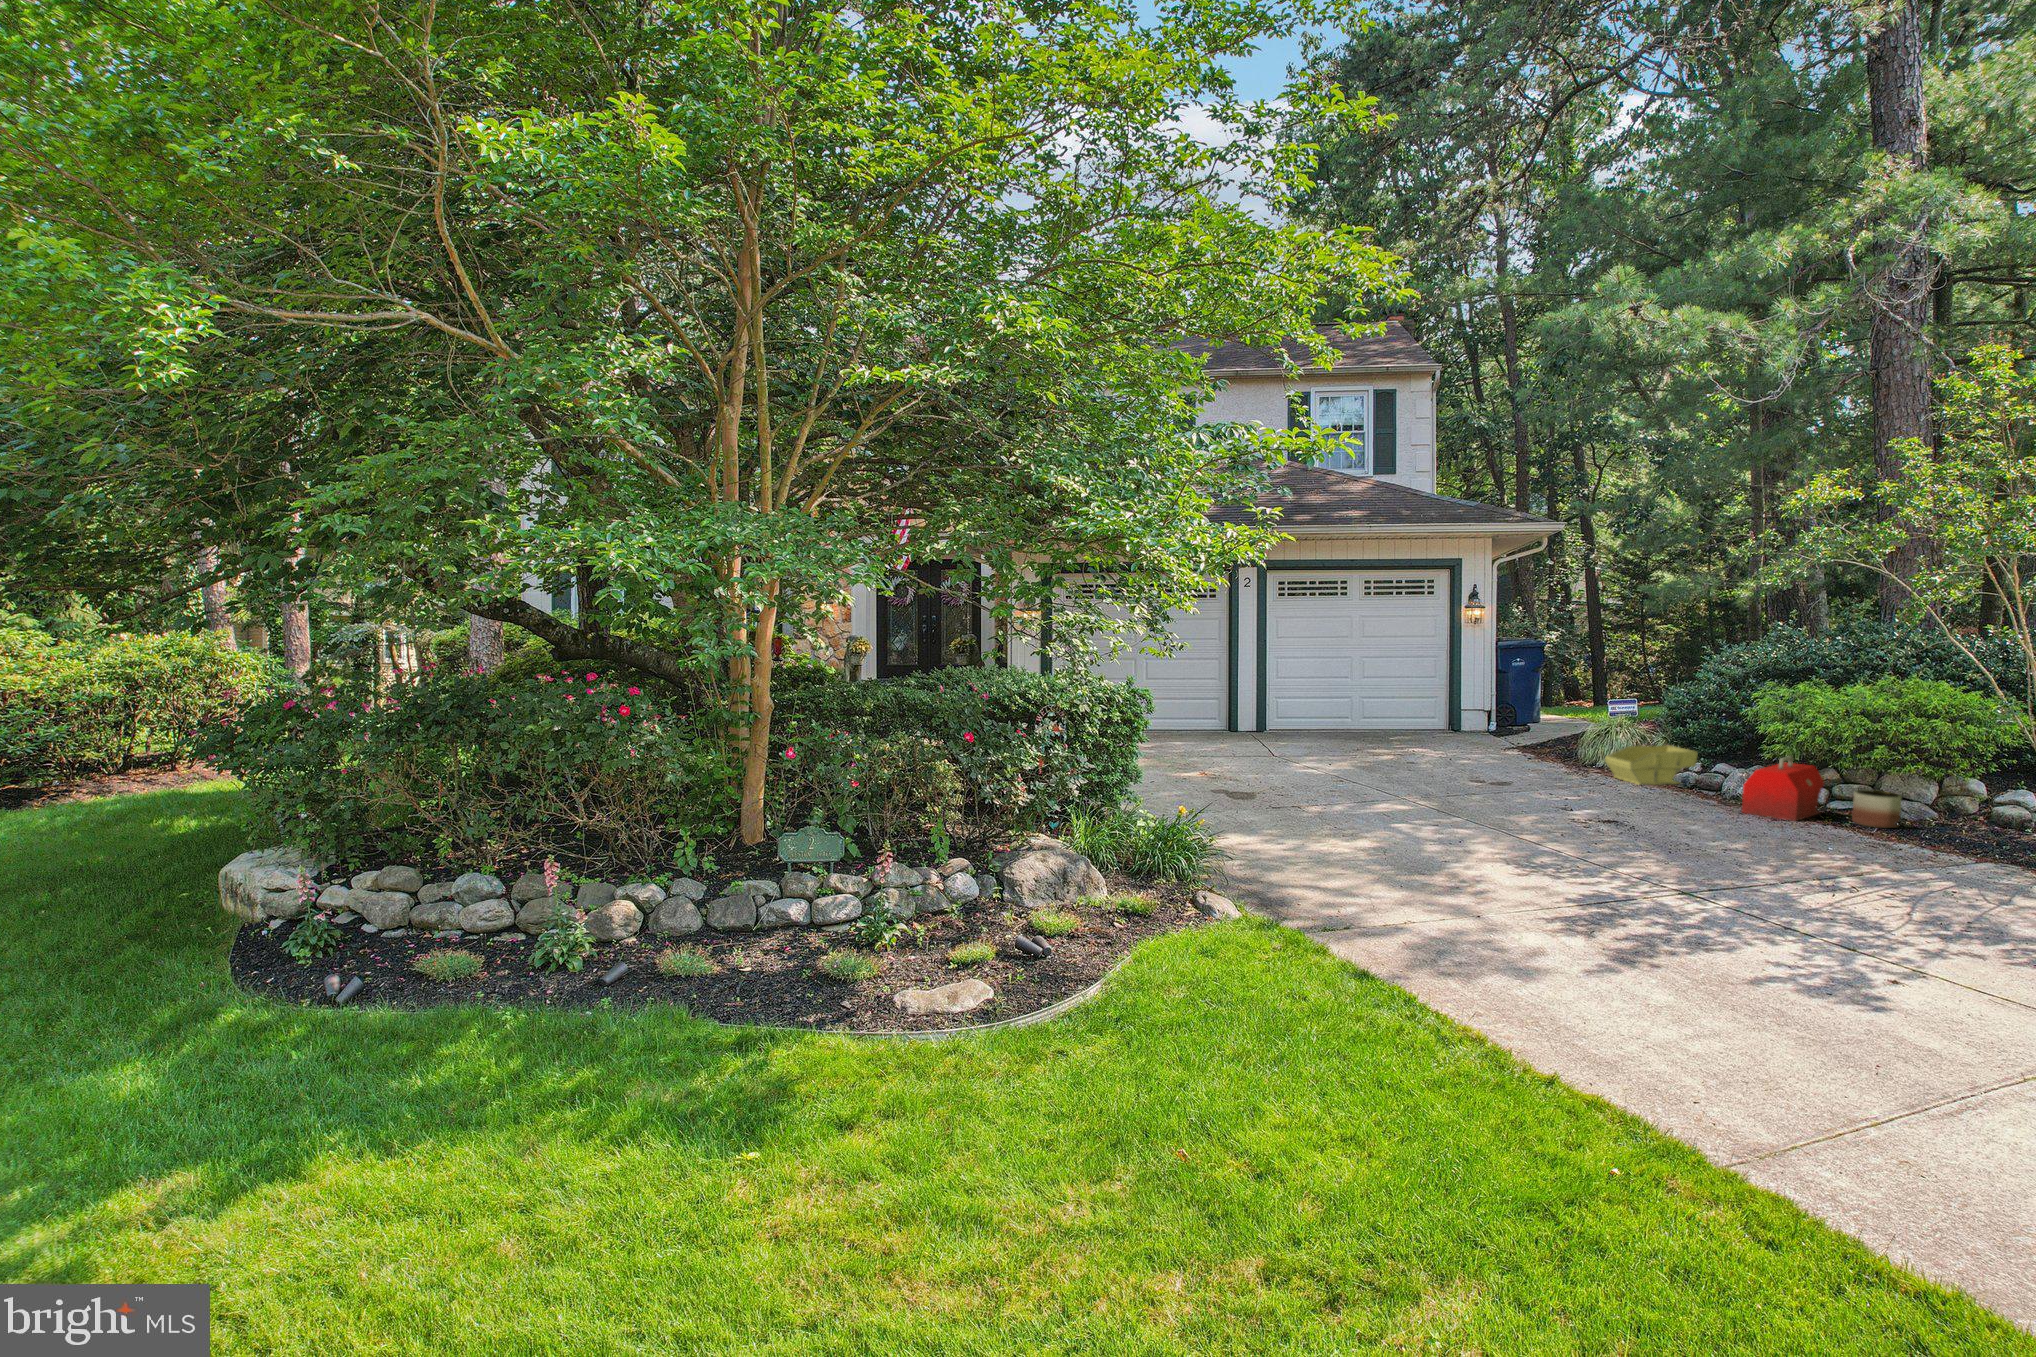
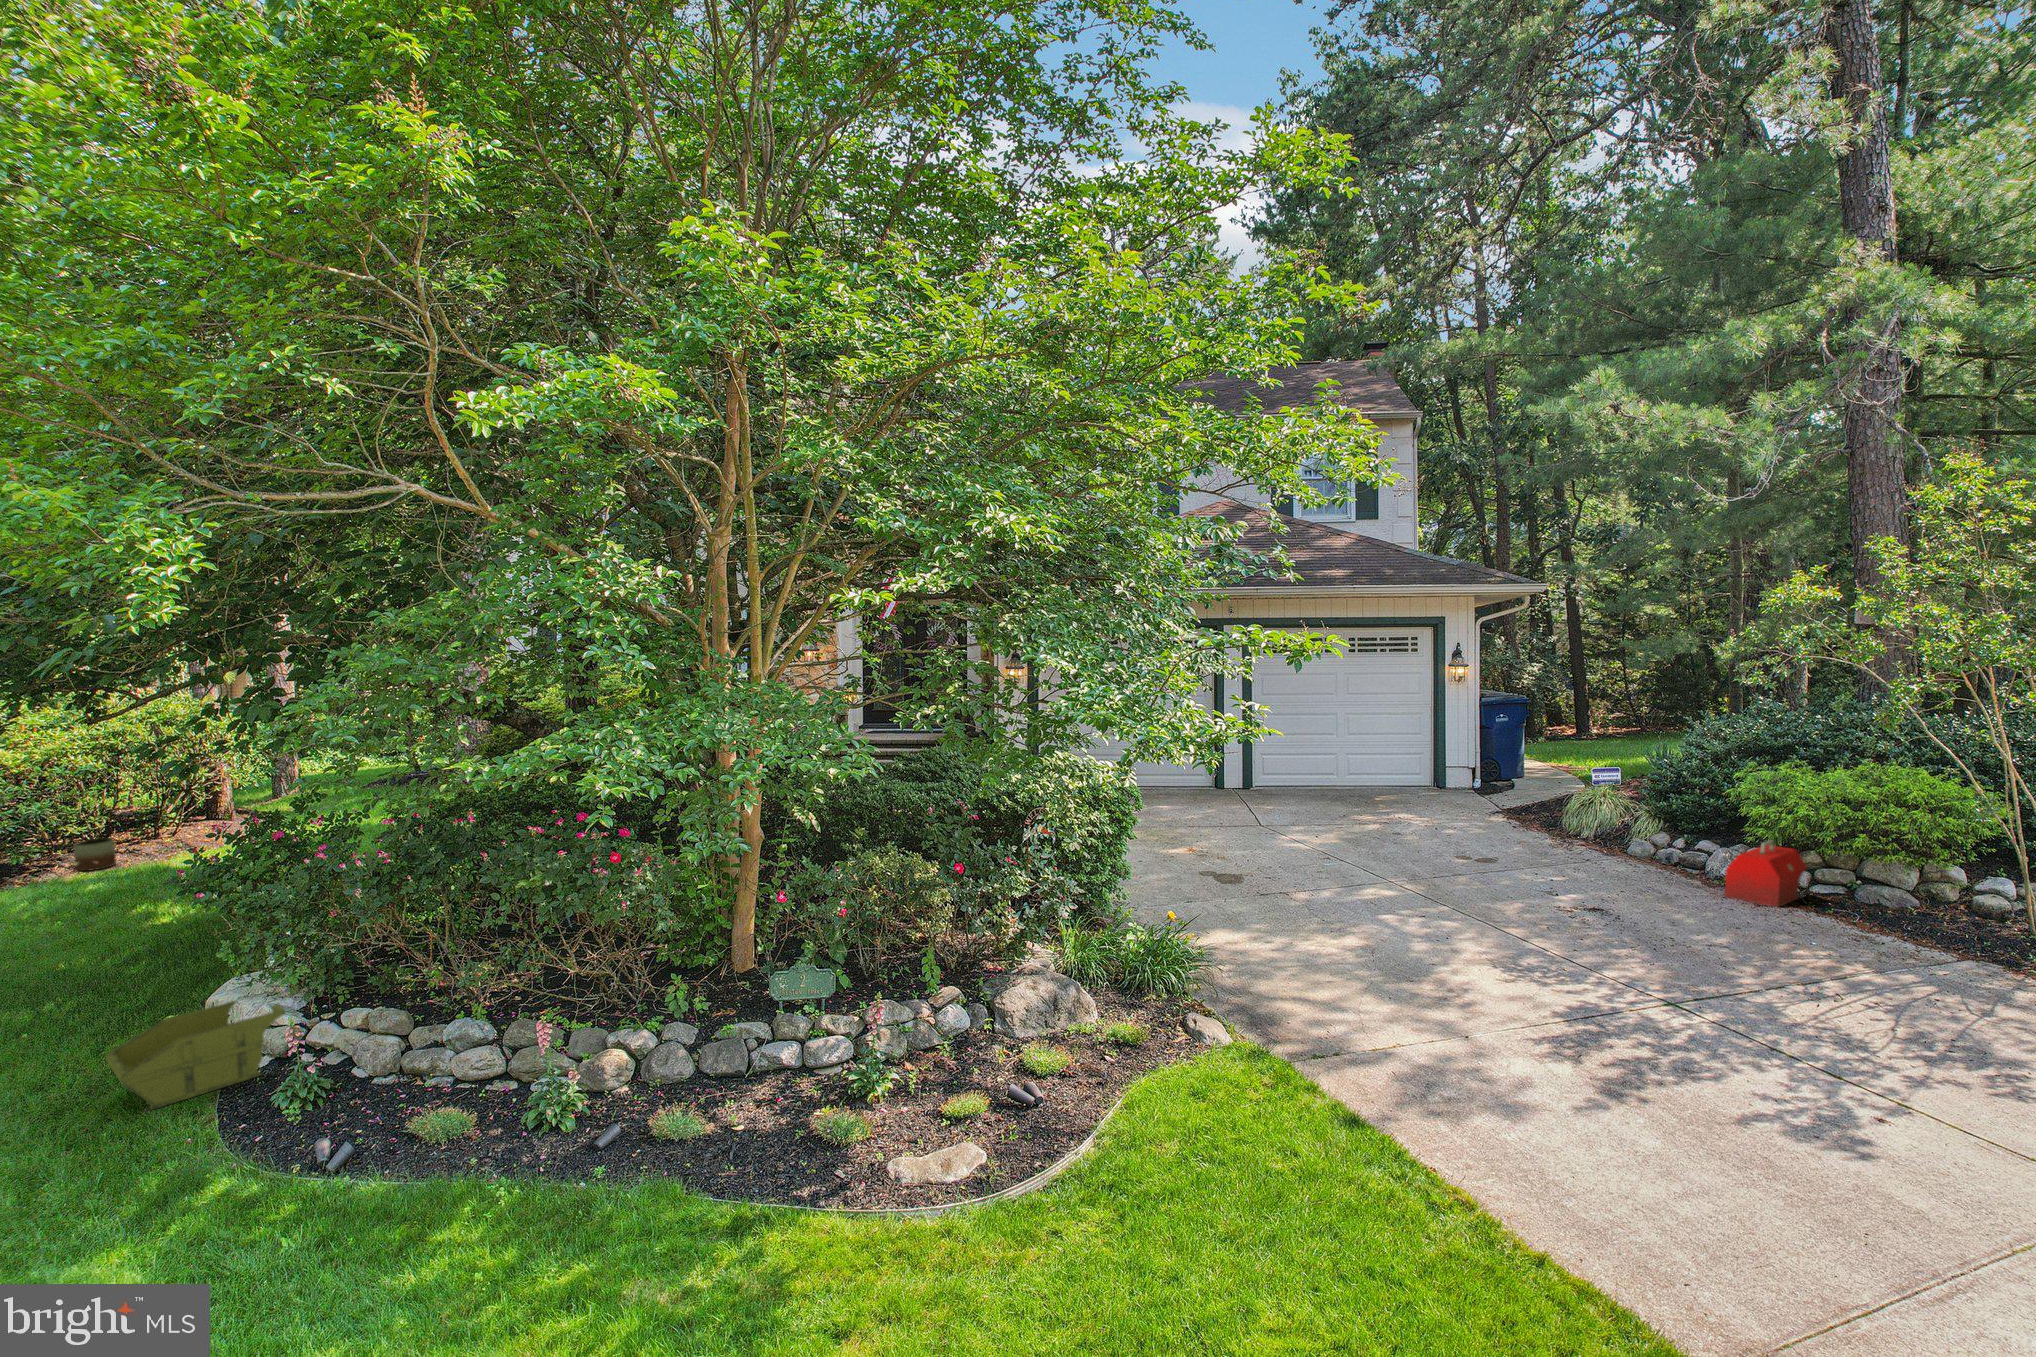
storage bin: present [1605,745,1698,785] -> present [106,1001,285,1109]
planter: present [1852,790,1901,828] -> present [74,838,116,871]

